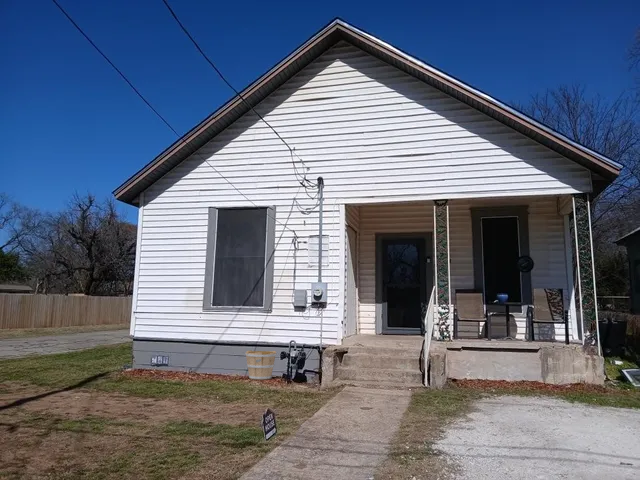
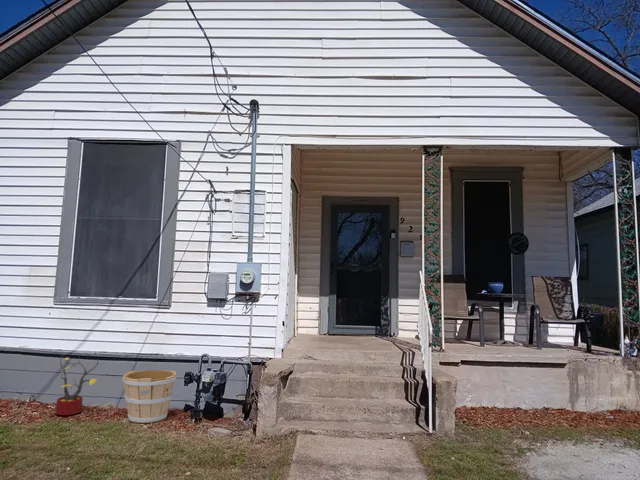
decorative plant: none [208,341,231,376] -> present [56,358,98,415]

